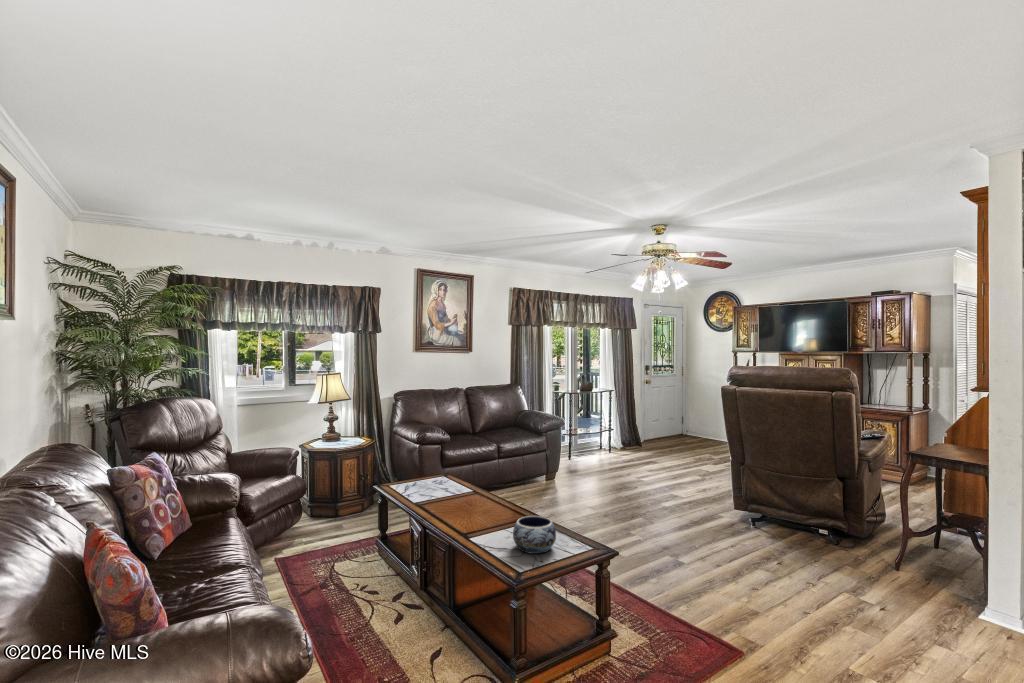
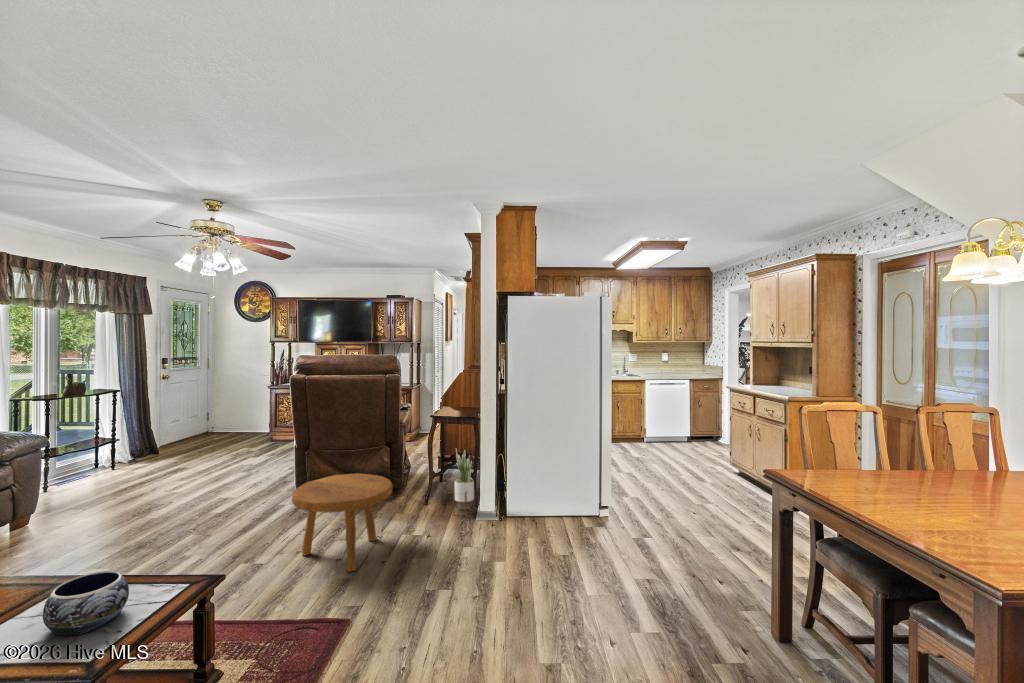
footstool: none [708,498,824,606] -> present [292,473,393,572]
potted plant: none [933,503,975,608] -> present [453,449,475,518]

